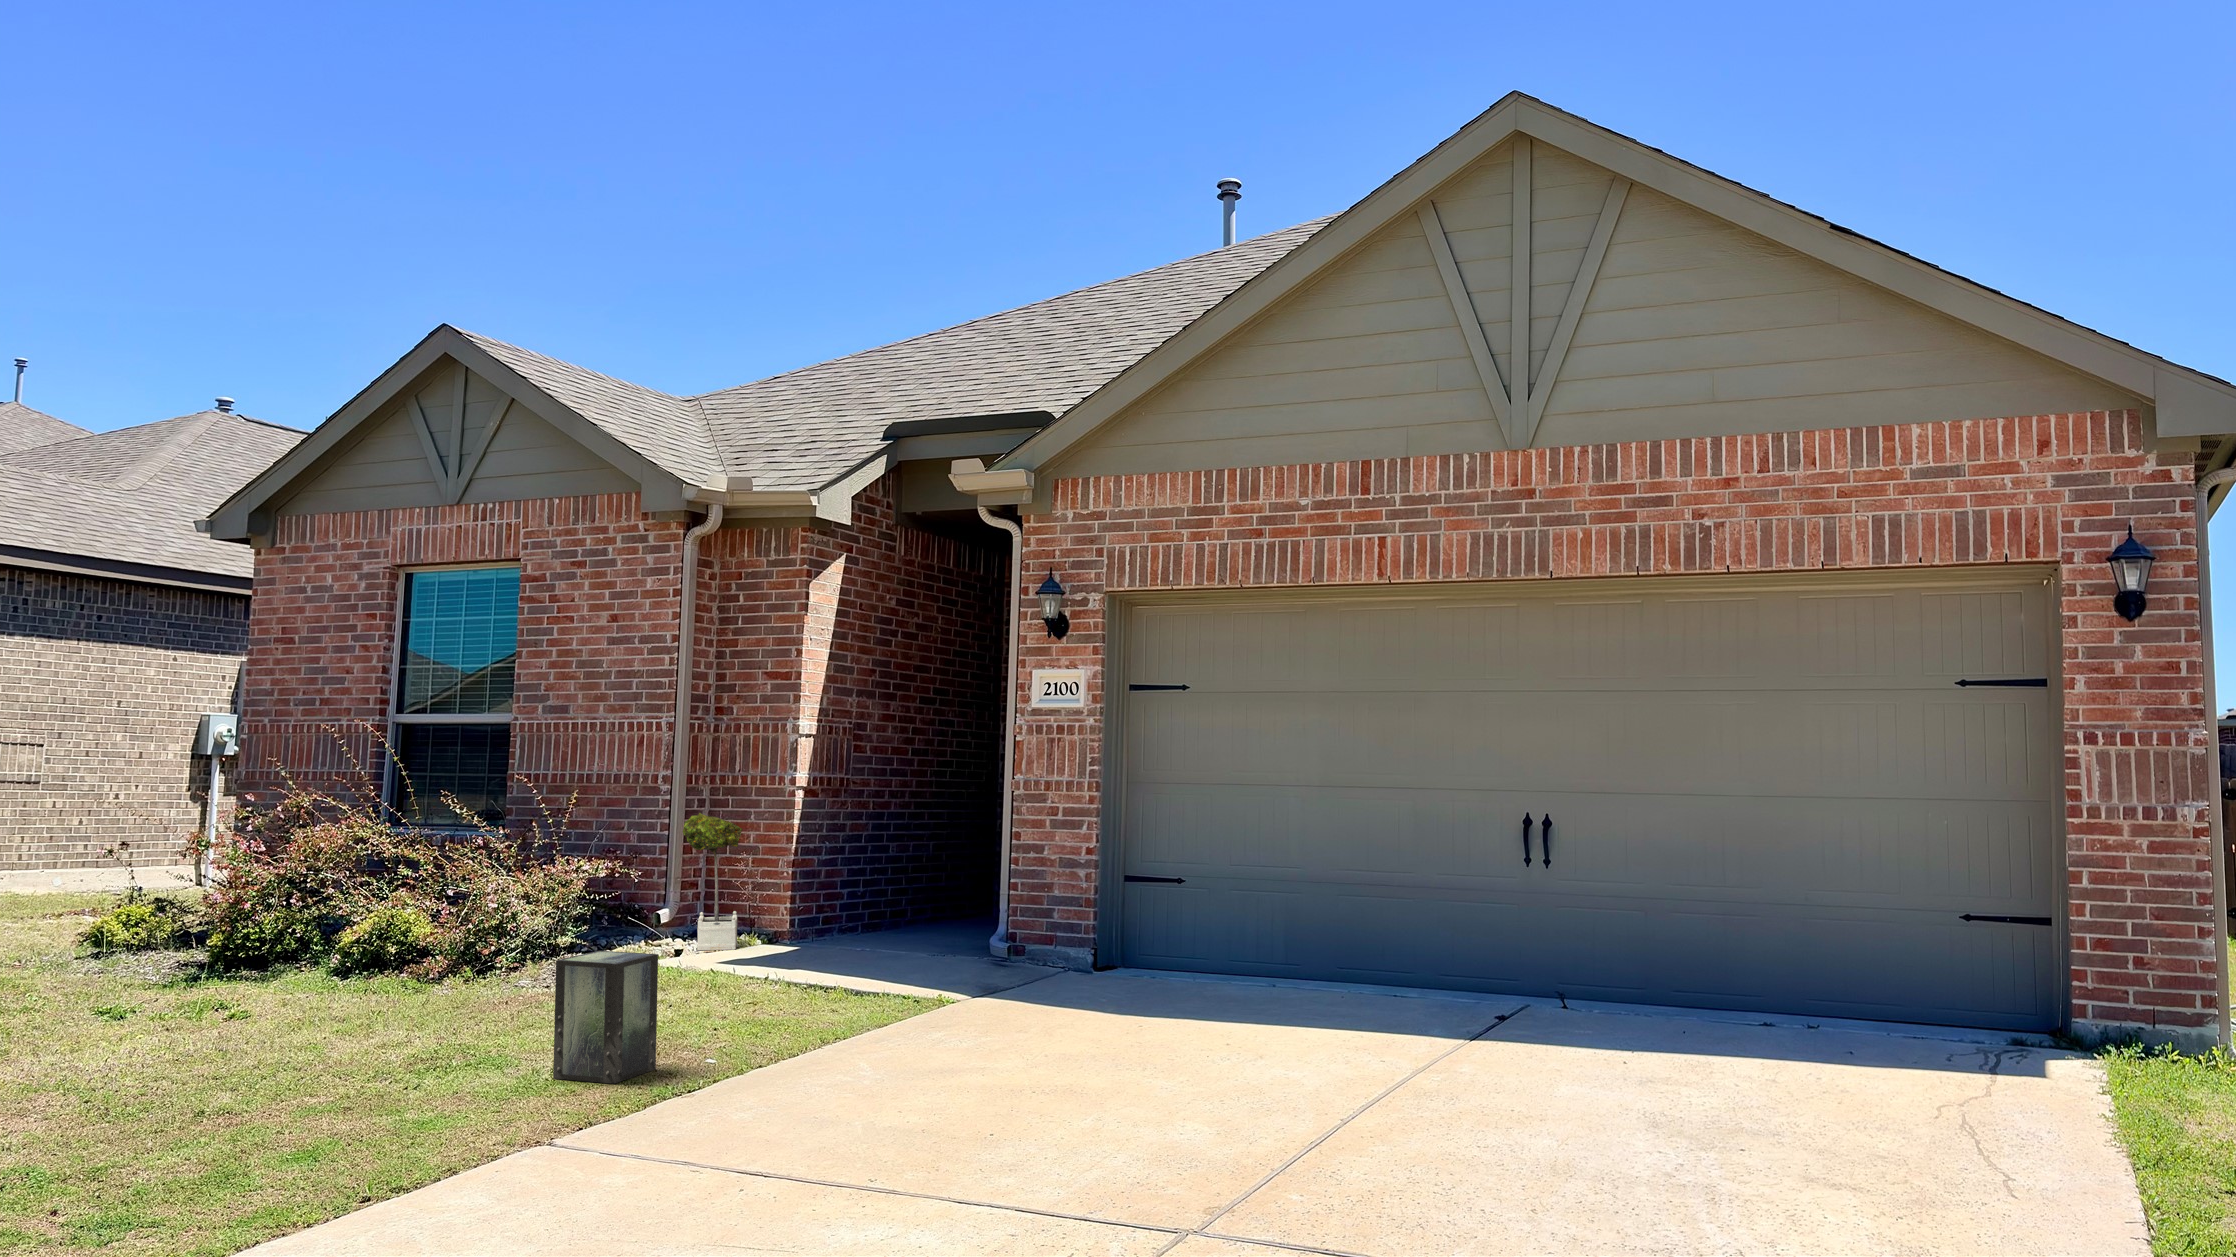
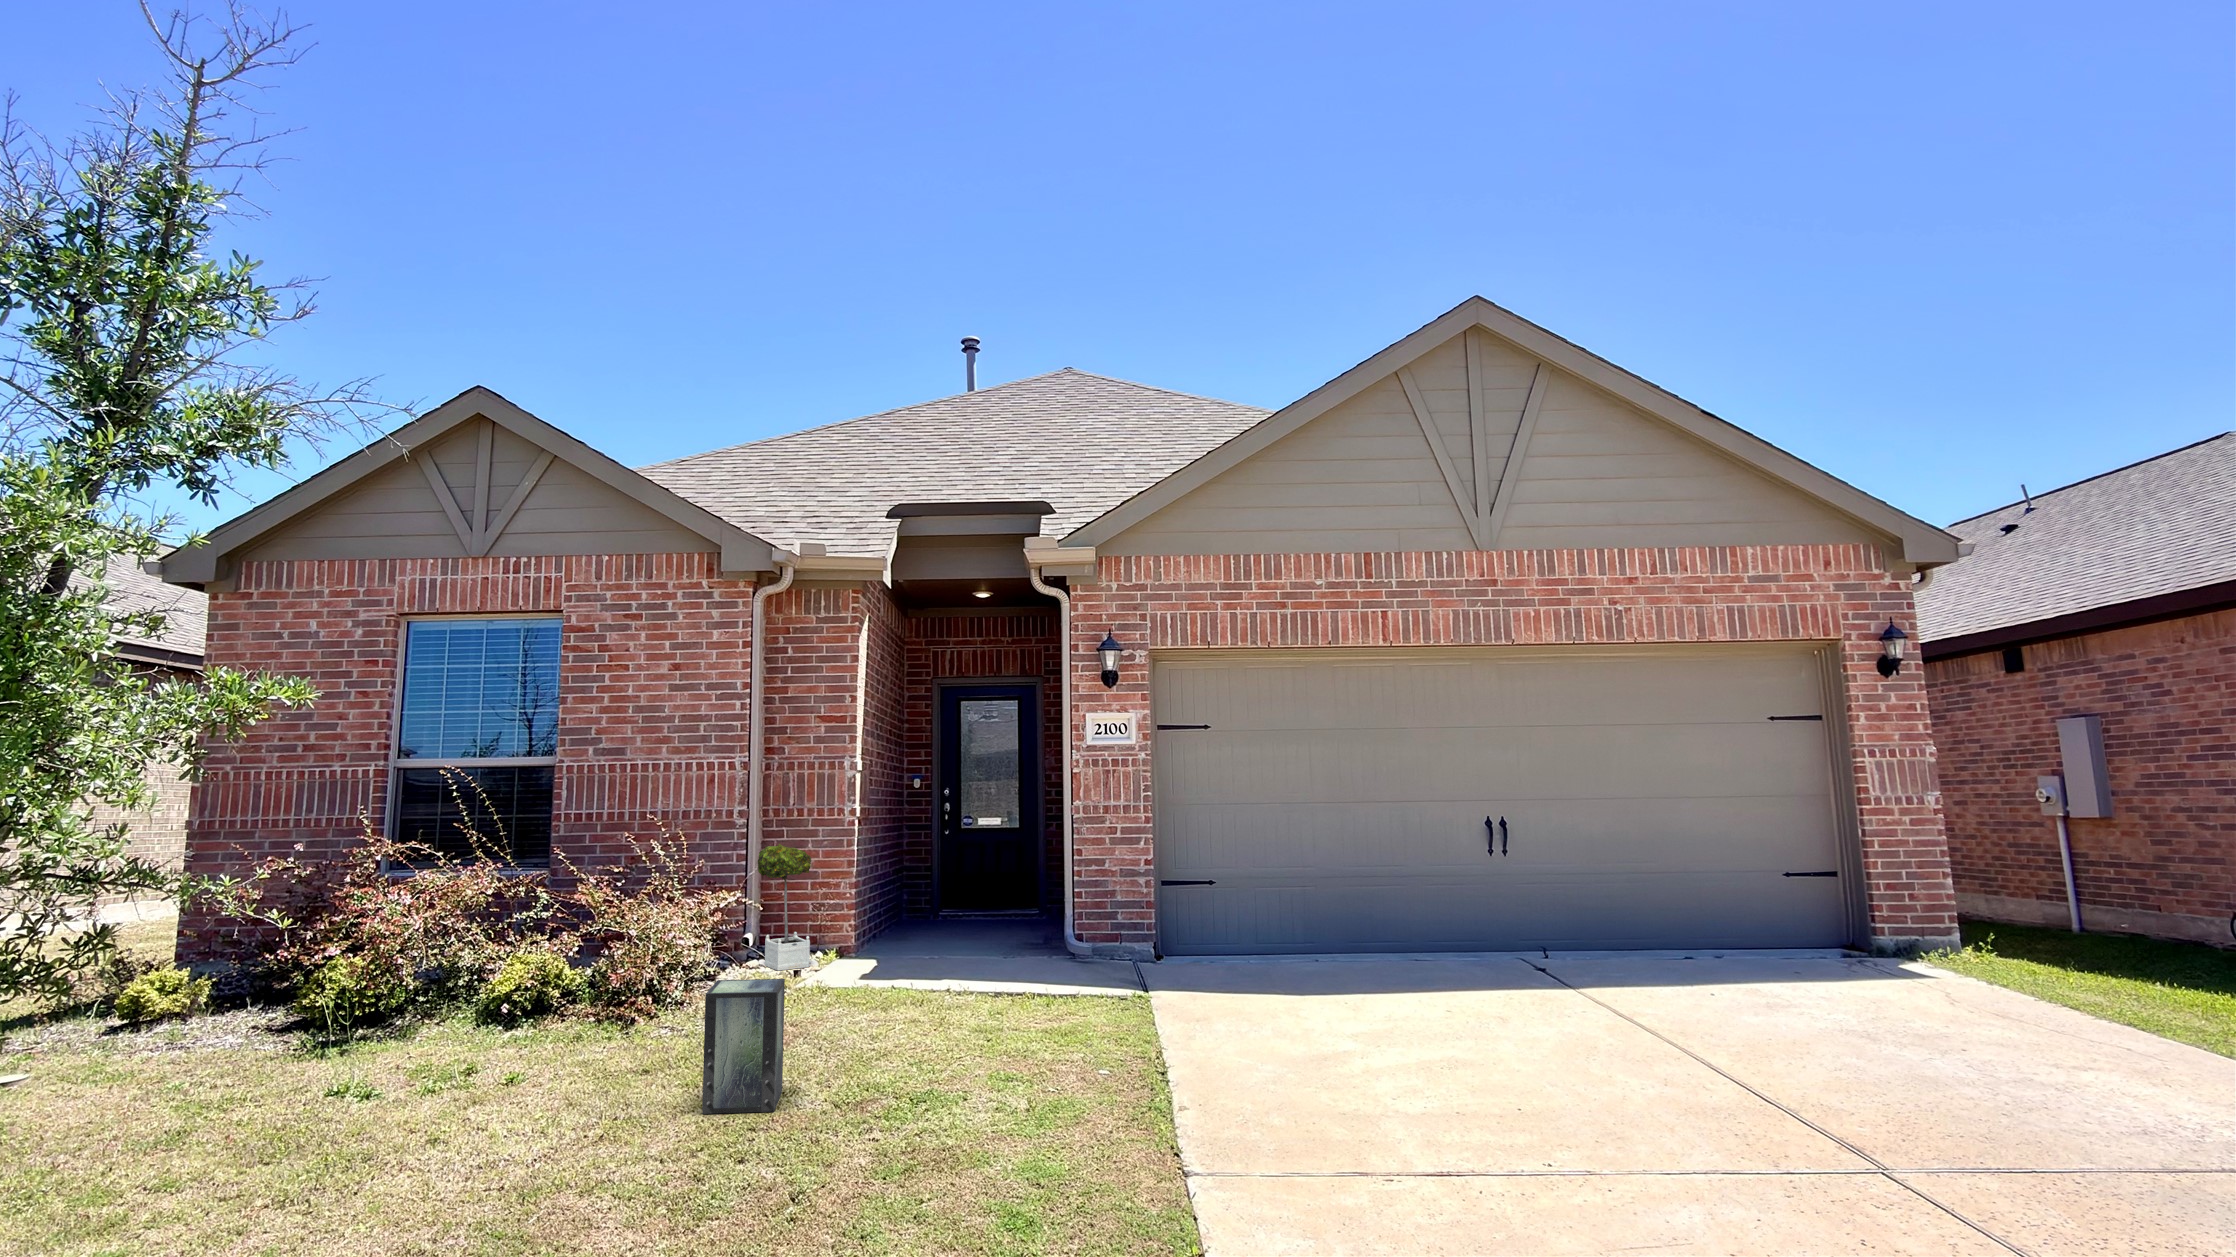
storage box: present [553,951,658,1084] -> present [702,979,785,1114]

